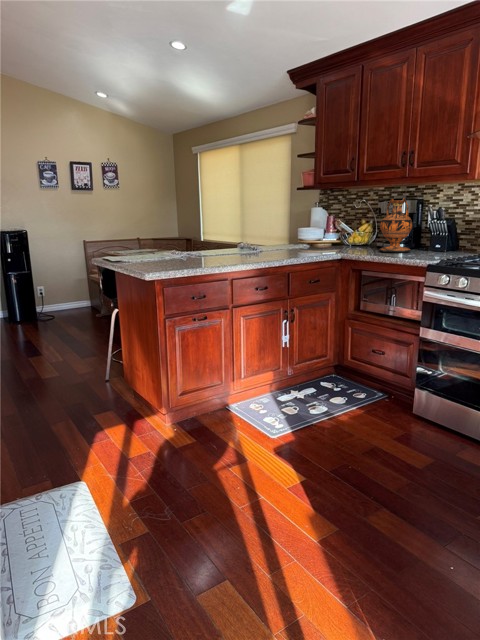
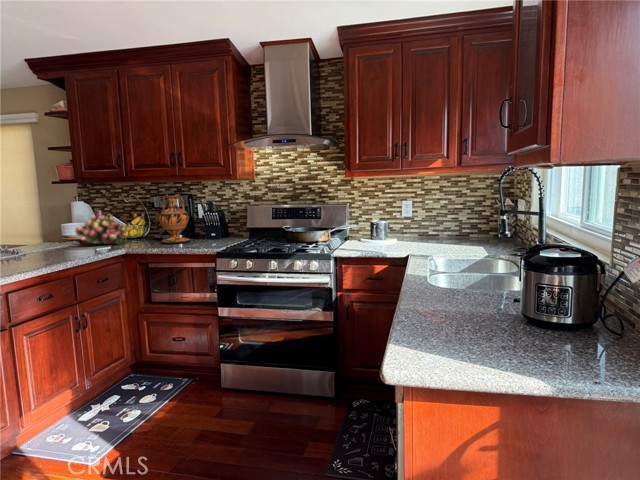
flower arrangement: none [306,219,352,249] -> present [75,215,127,244]

